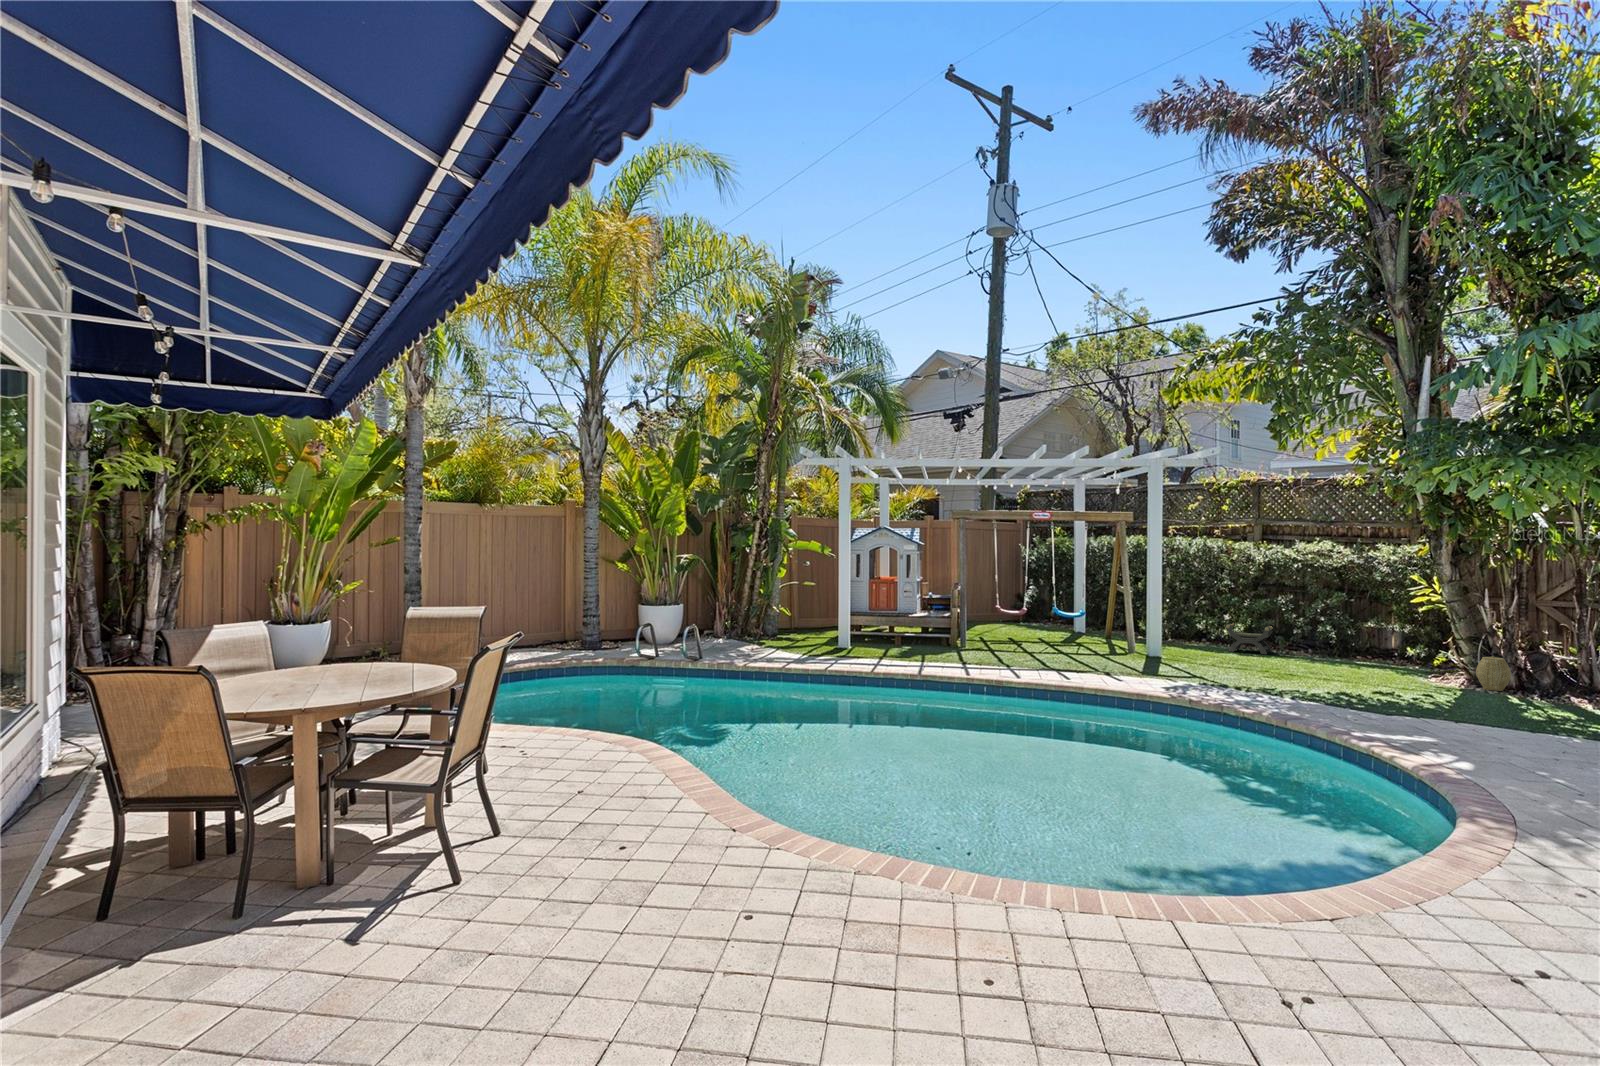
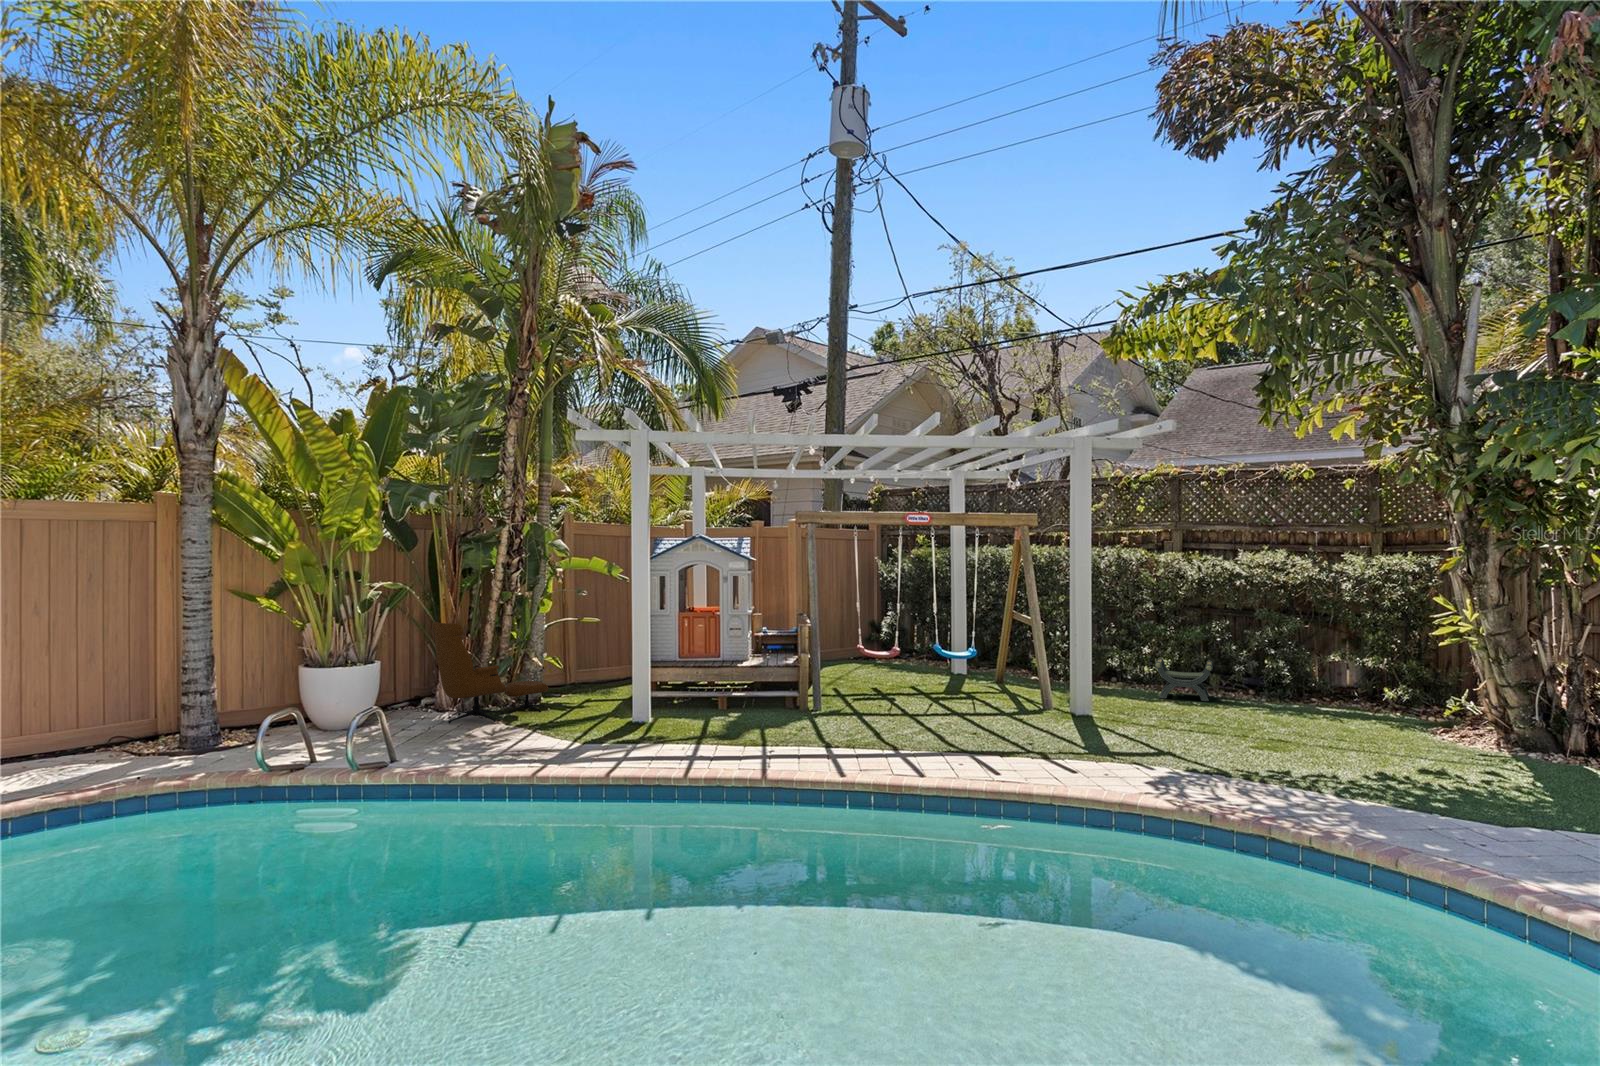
lounge chair: none [715,580,784,645] -> present [432,622,548,724]
woven basket: present [1476,656,1511,691] -> none [1520,709,1568,757]

